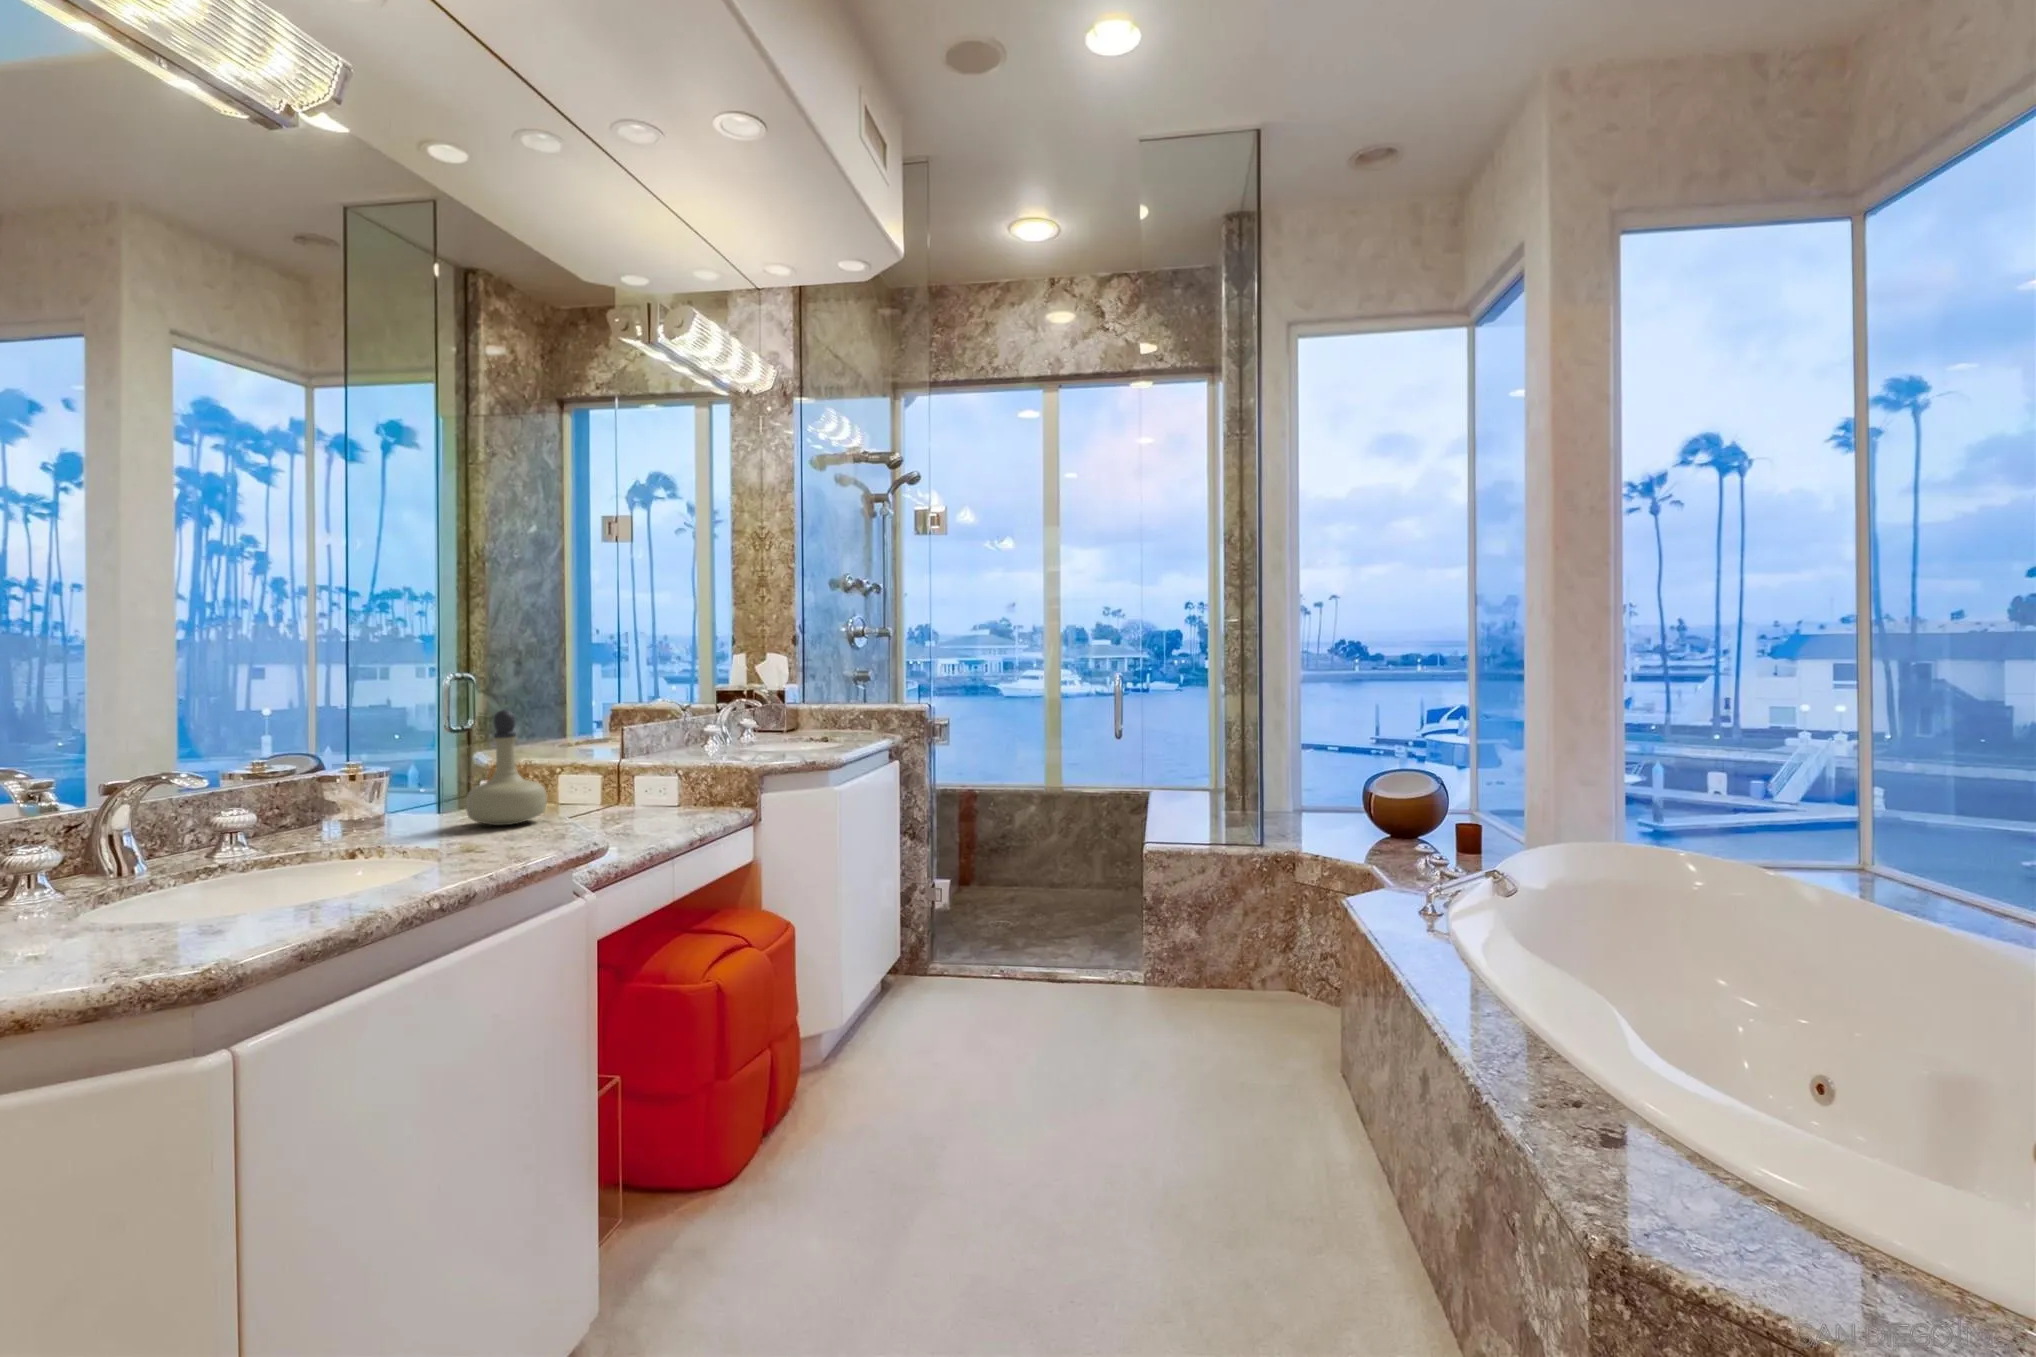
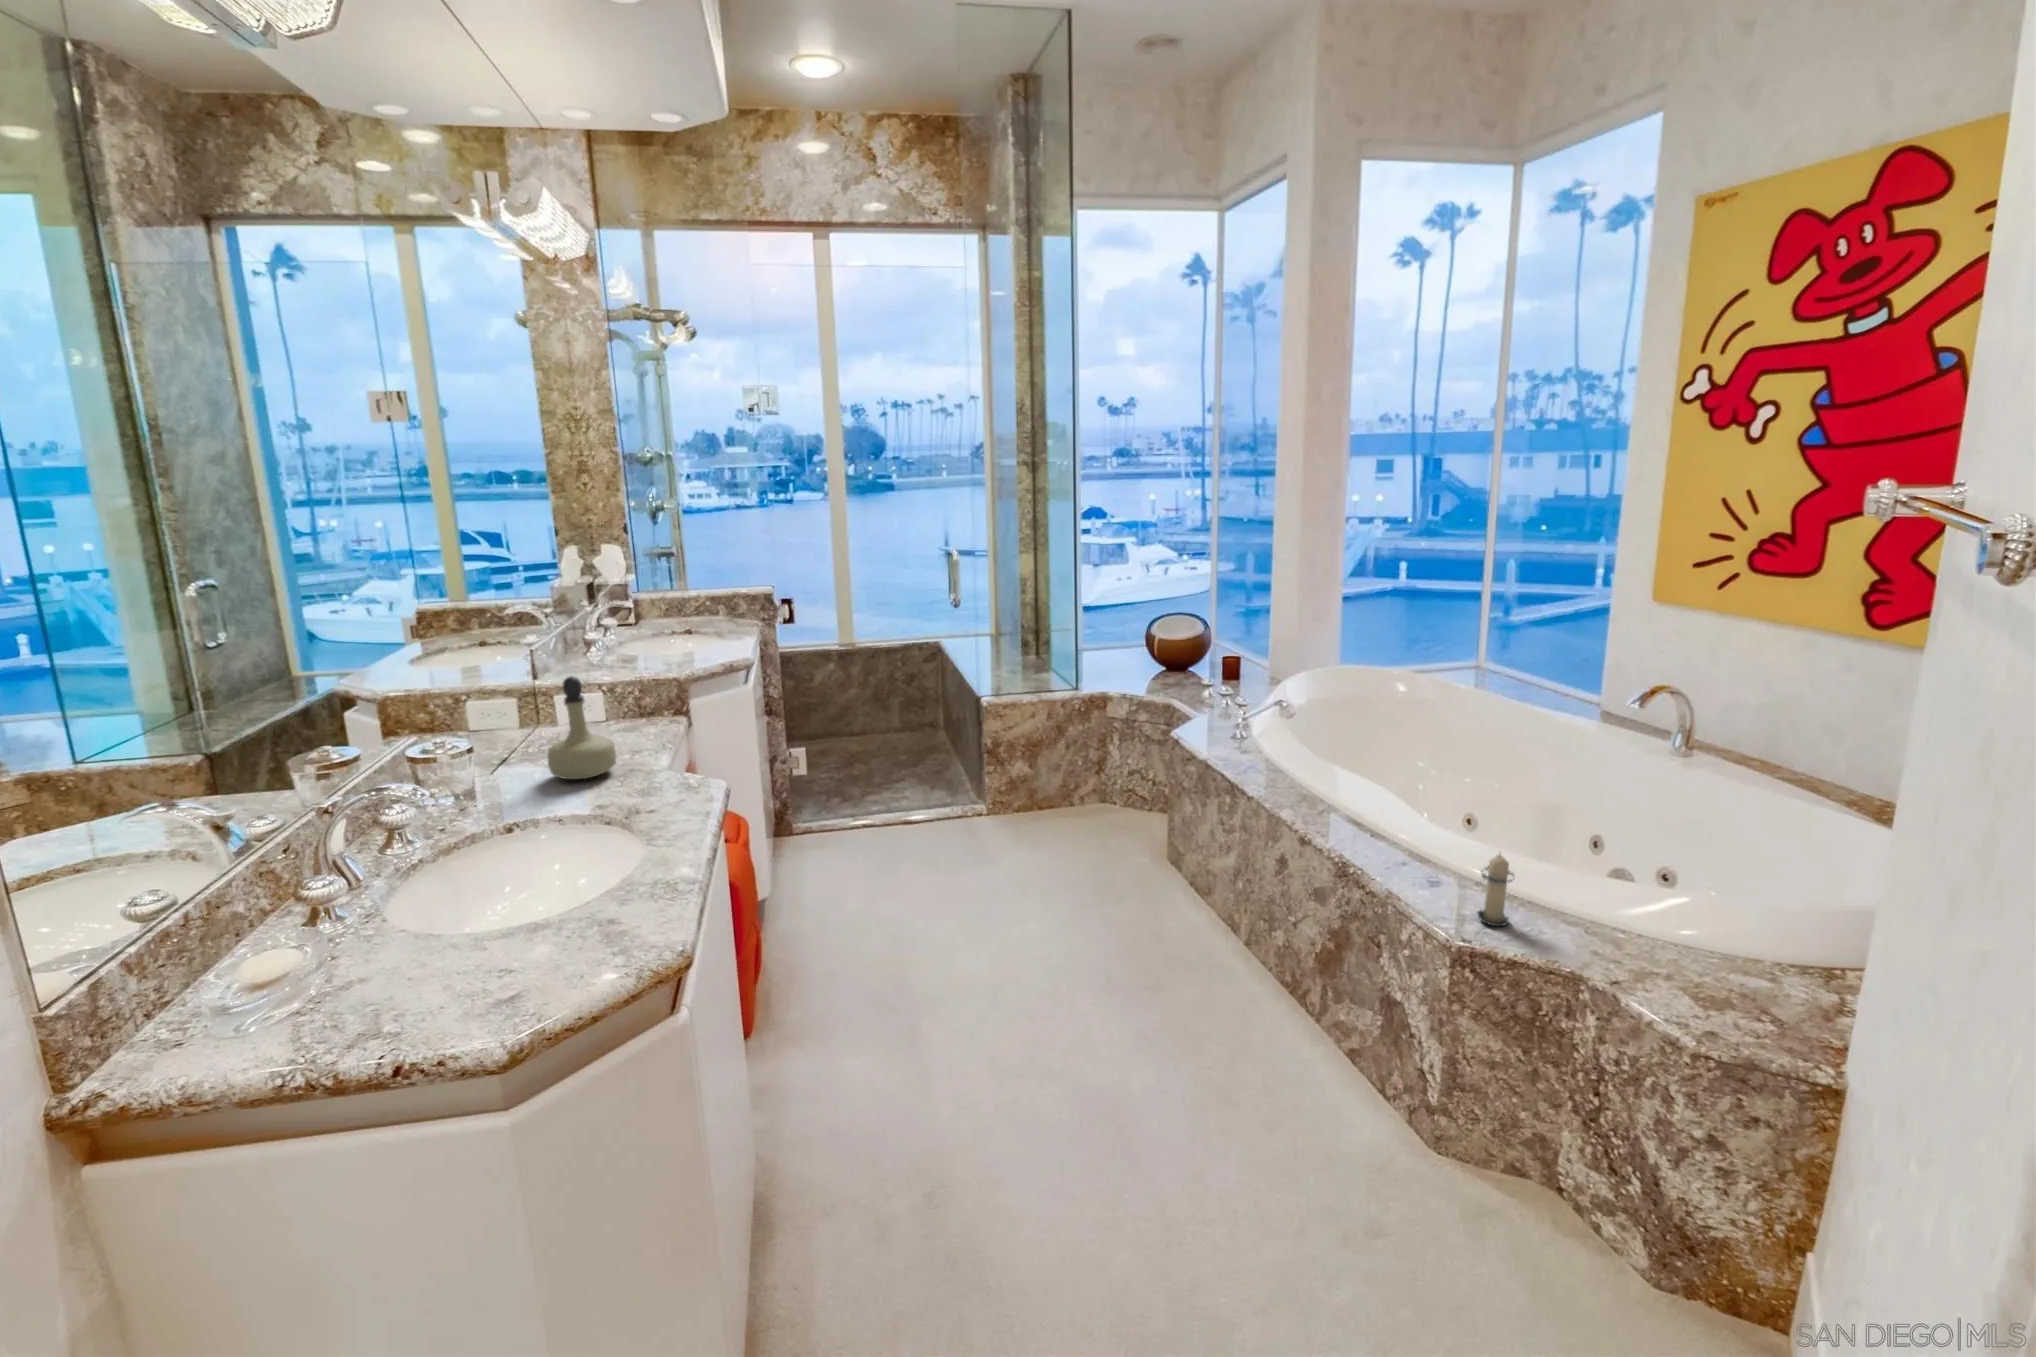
candle: none [1733,1122,1831,1290] -> present [1477,855,1514,926]

